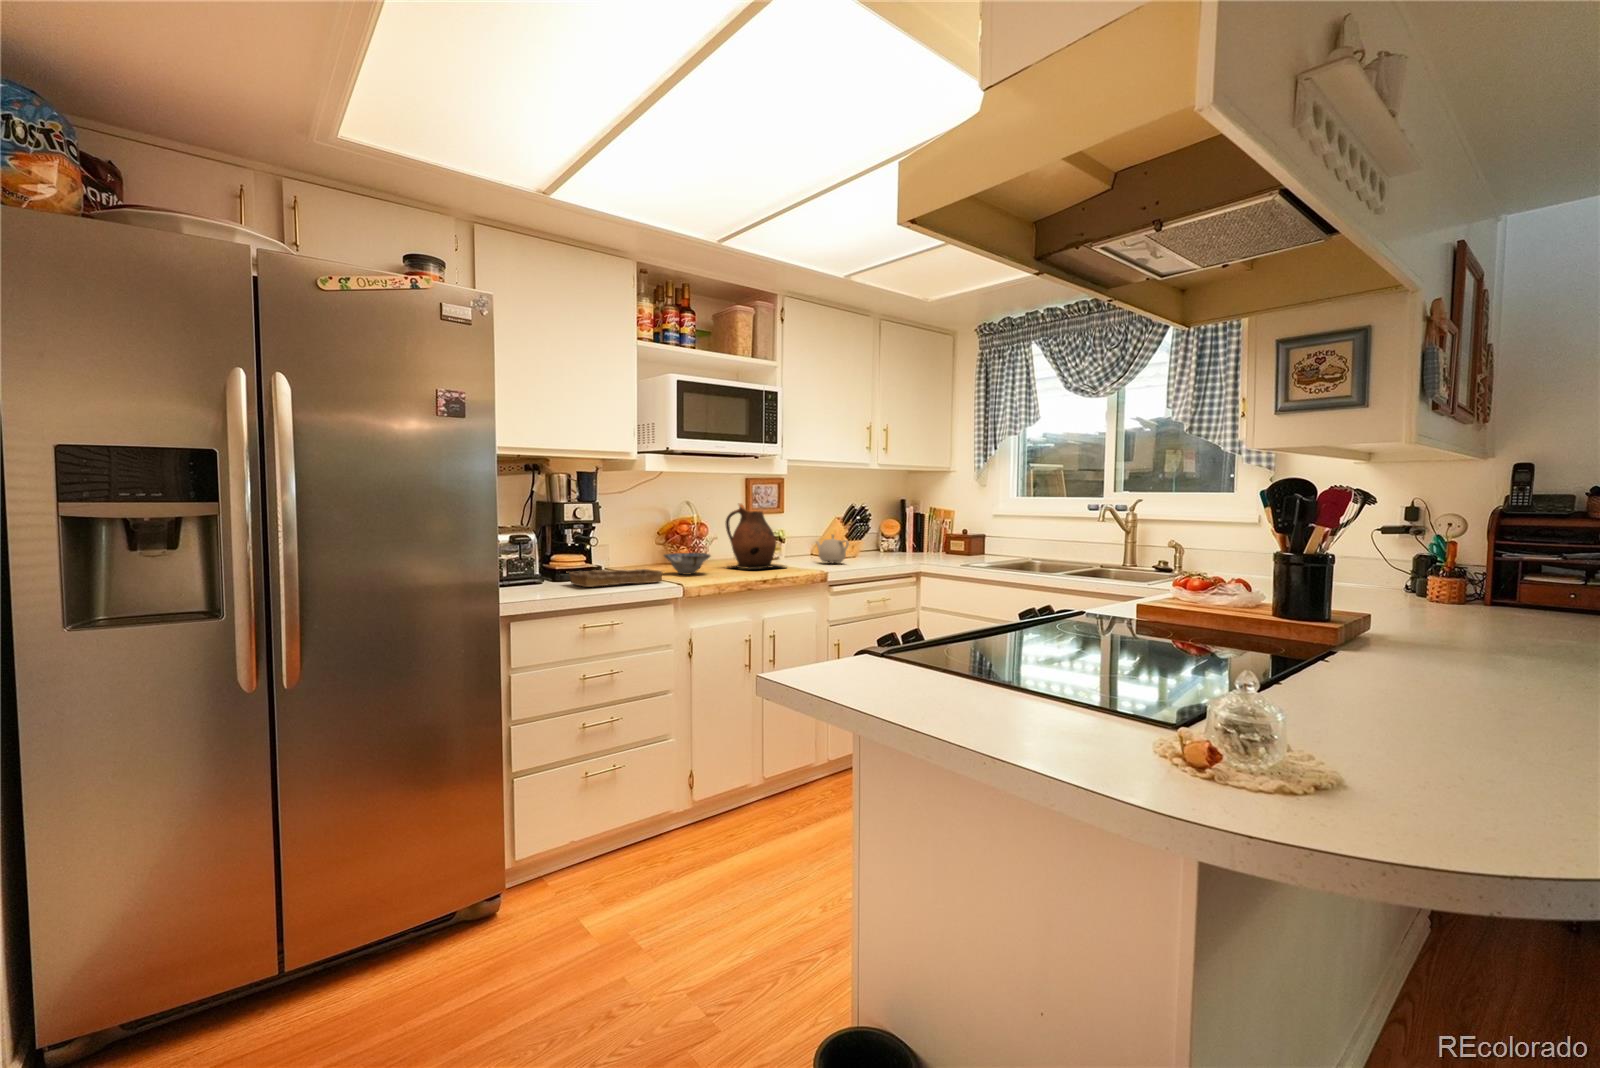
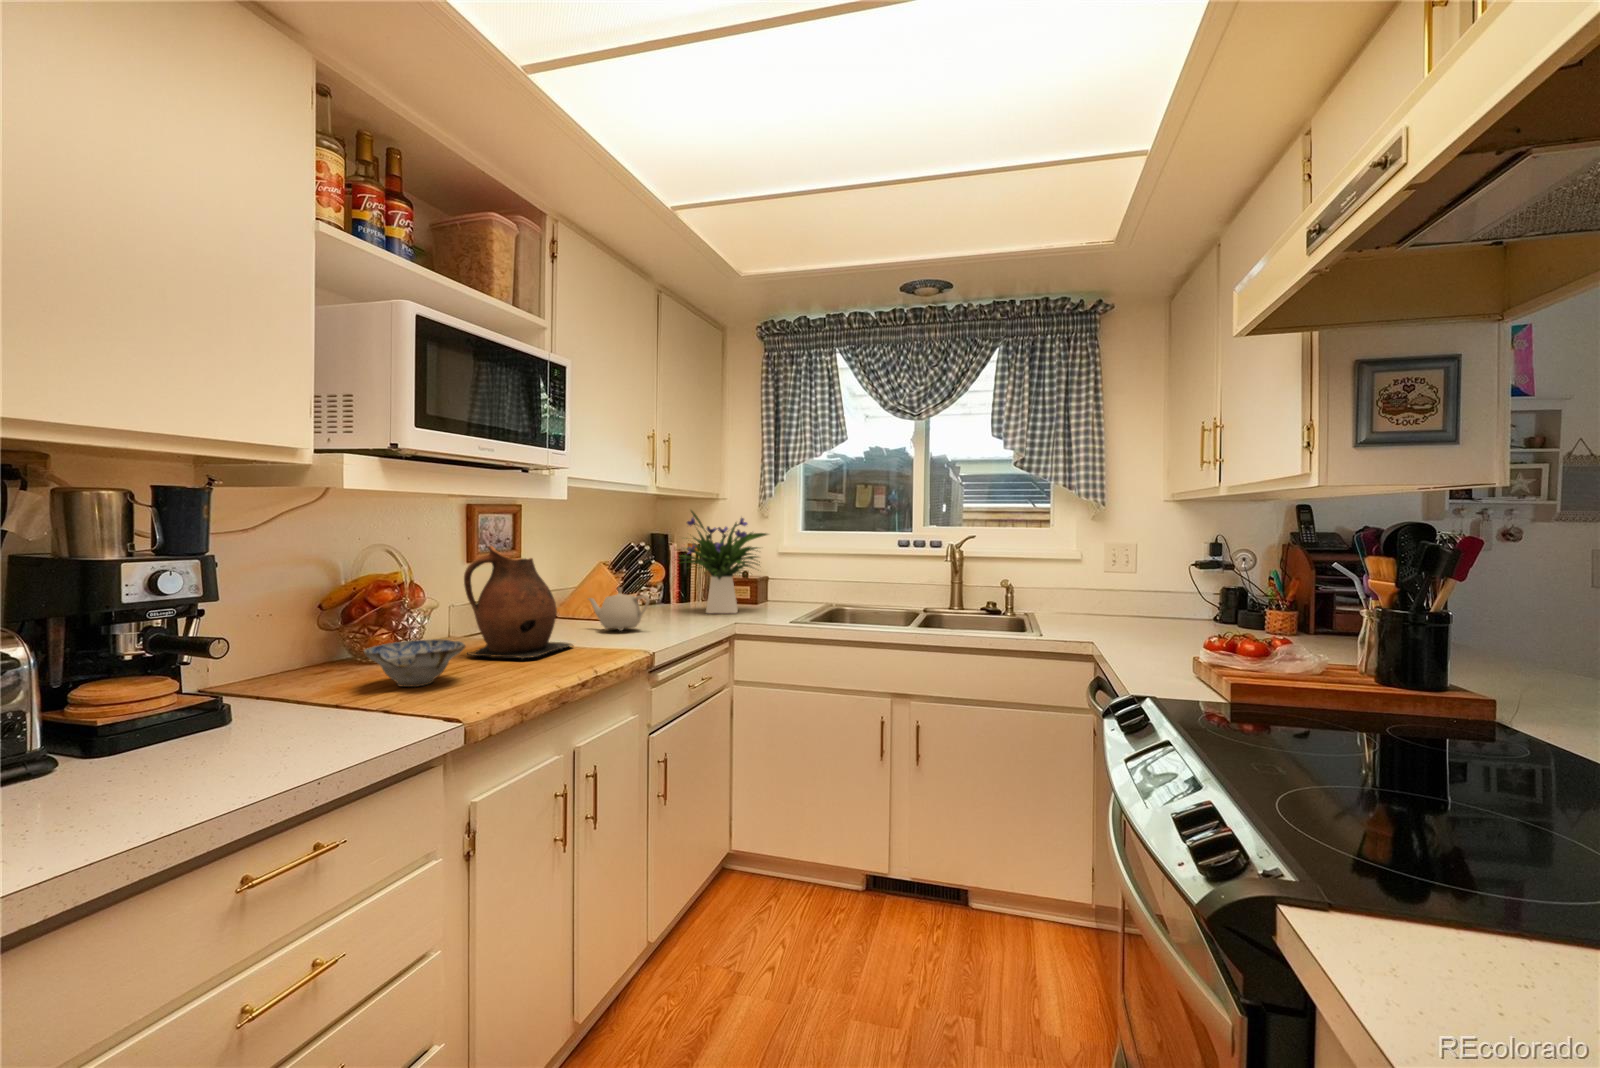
flower arrangement: none [889,481,965,560] -> present [682,511,767,613]
tray: present [569,569,662,587] -> none [131,691,409,771]

